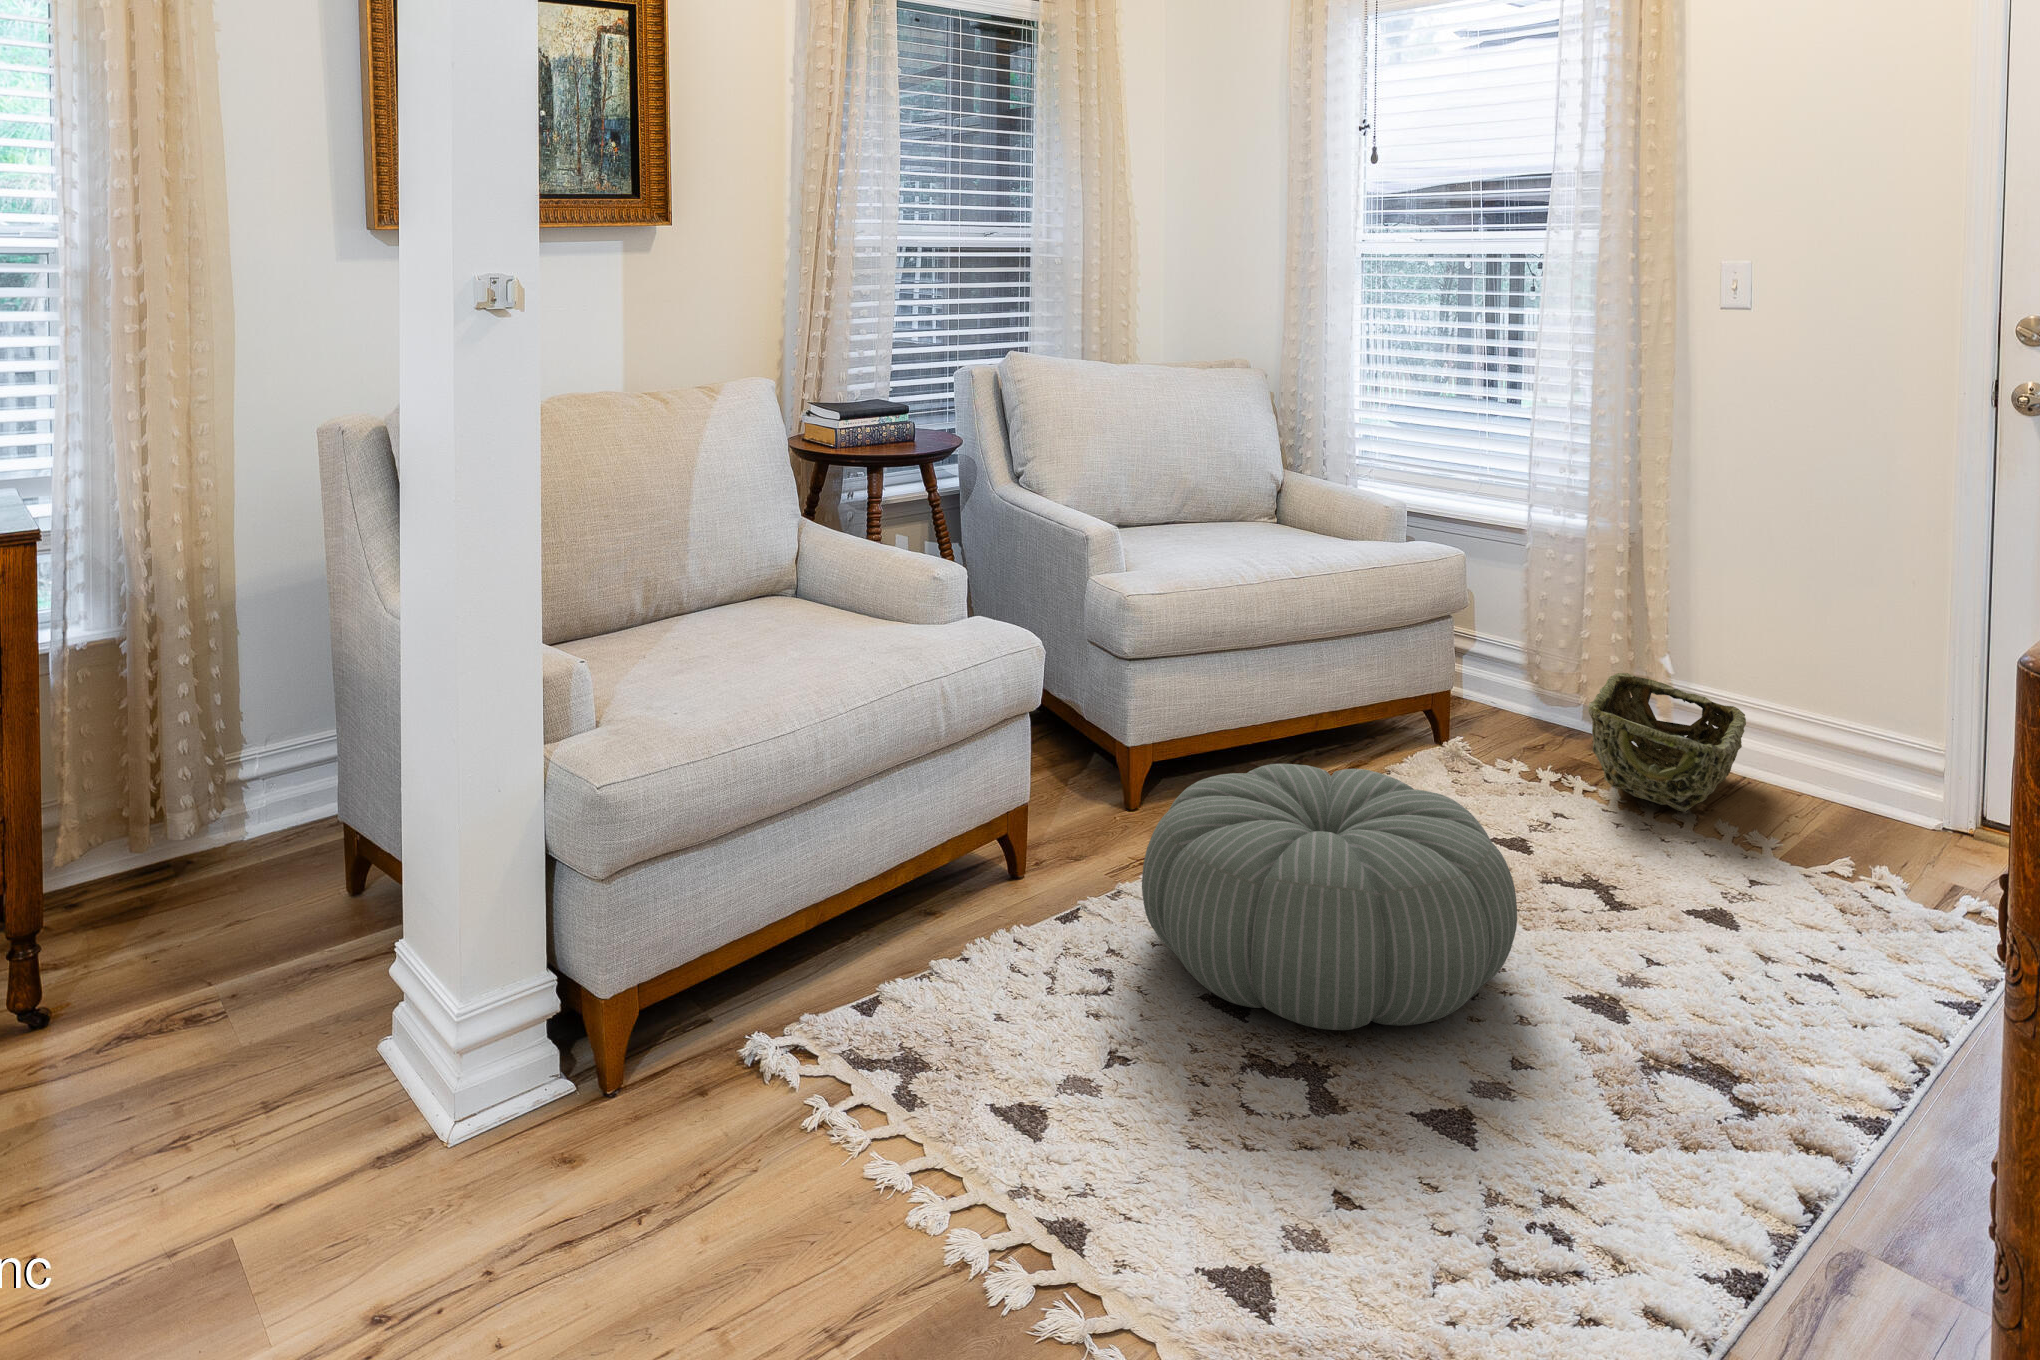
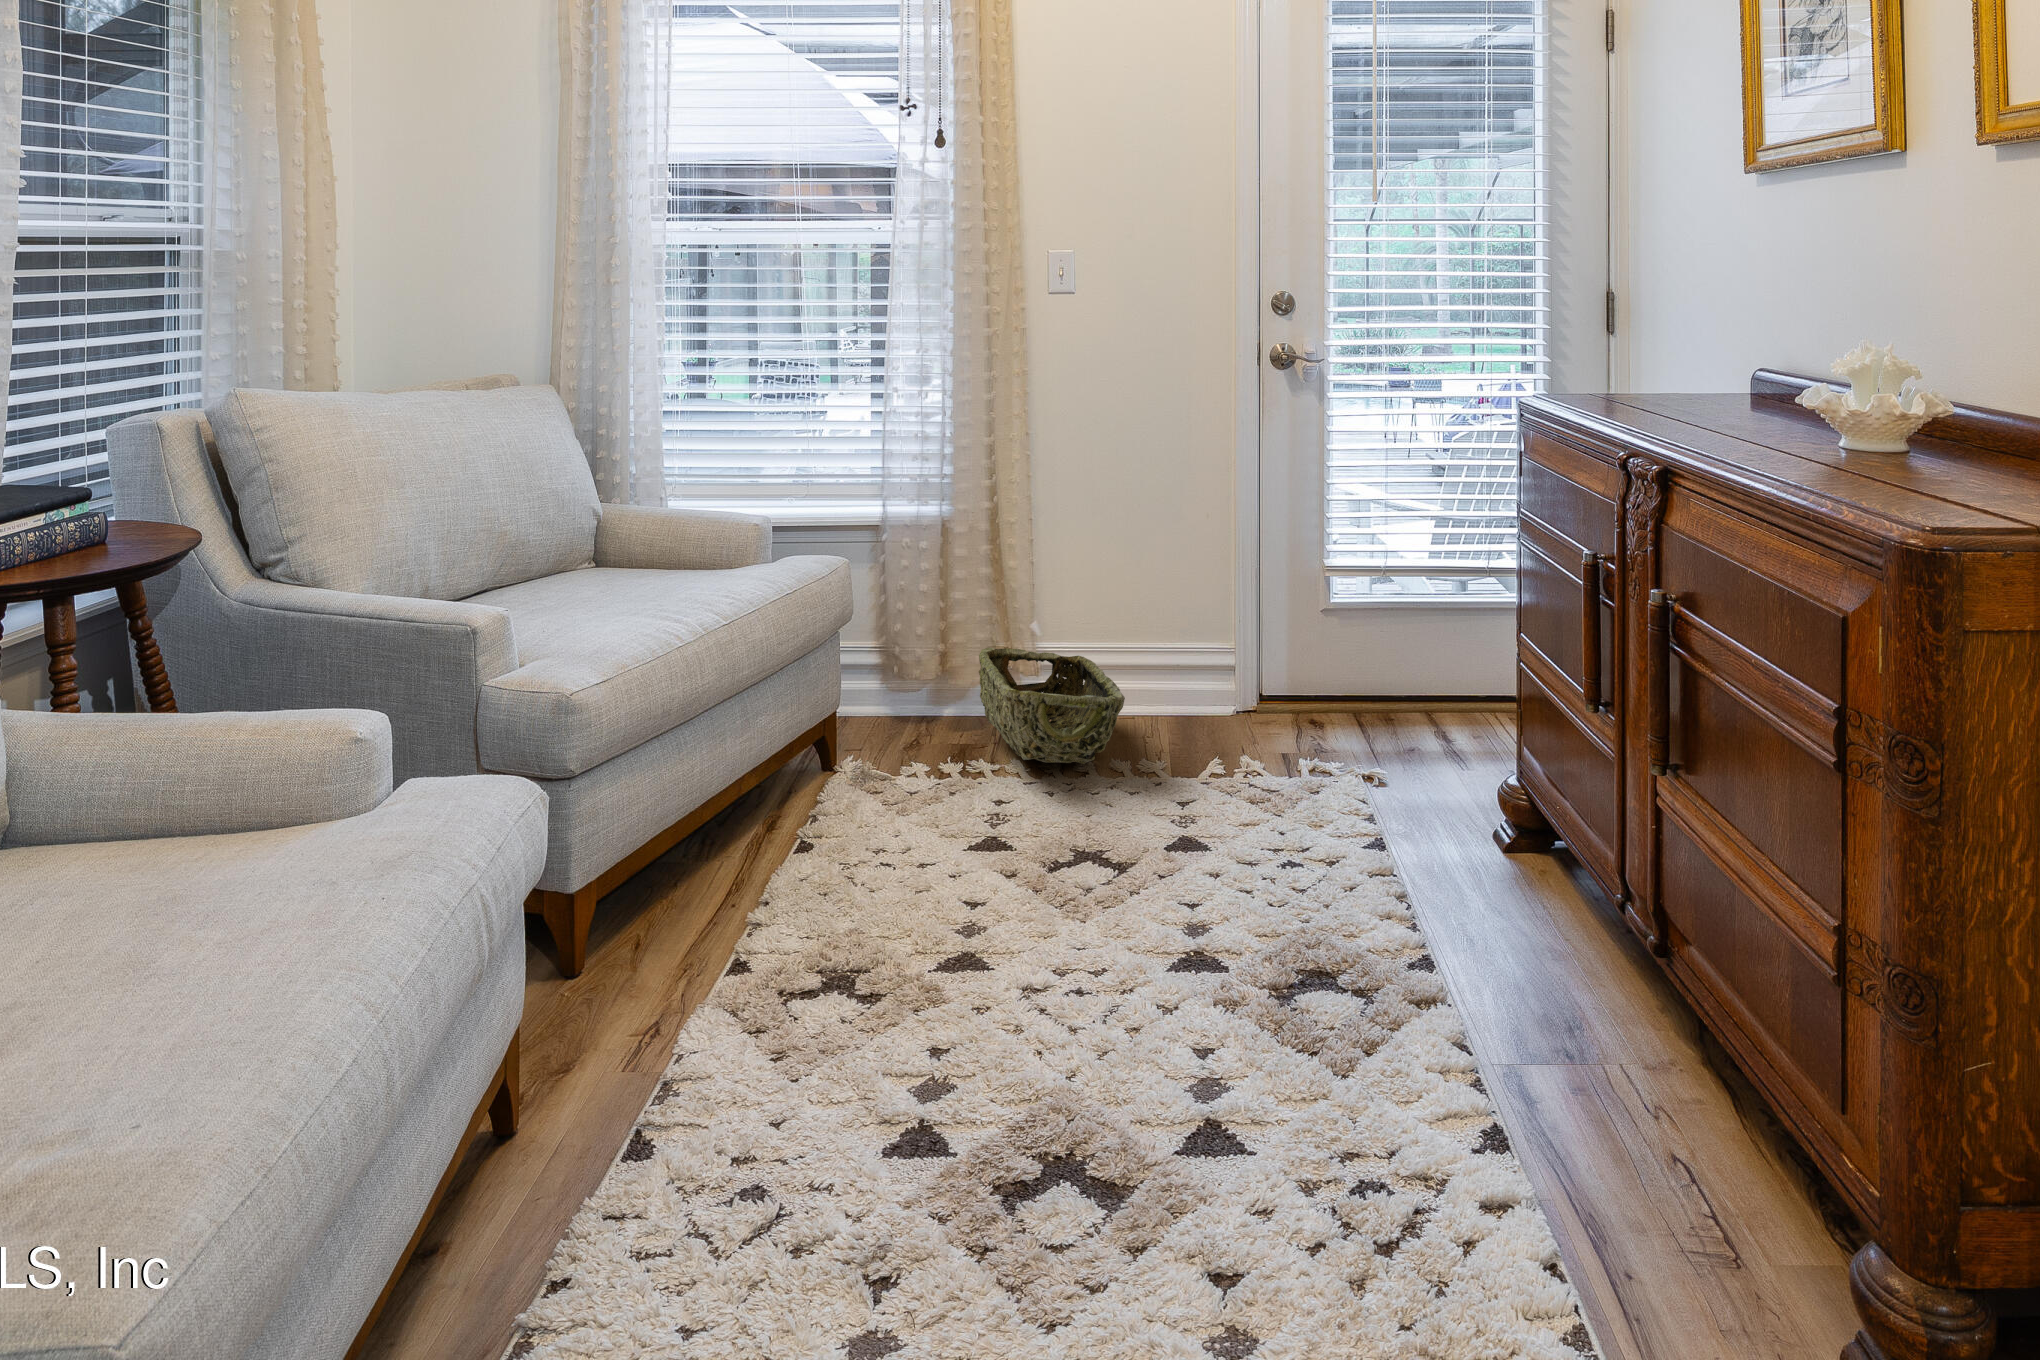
pouf: present [1142,764,1517,1030] -> none [742,821,1156,1142]

